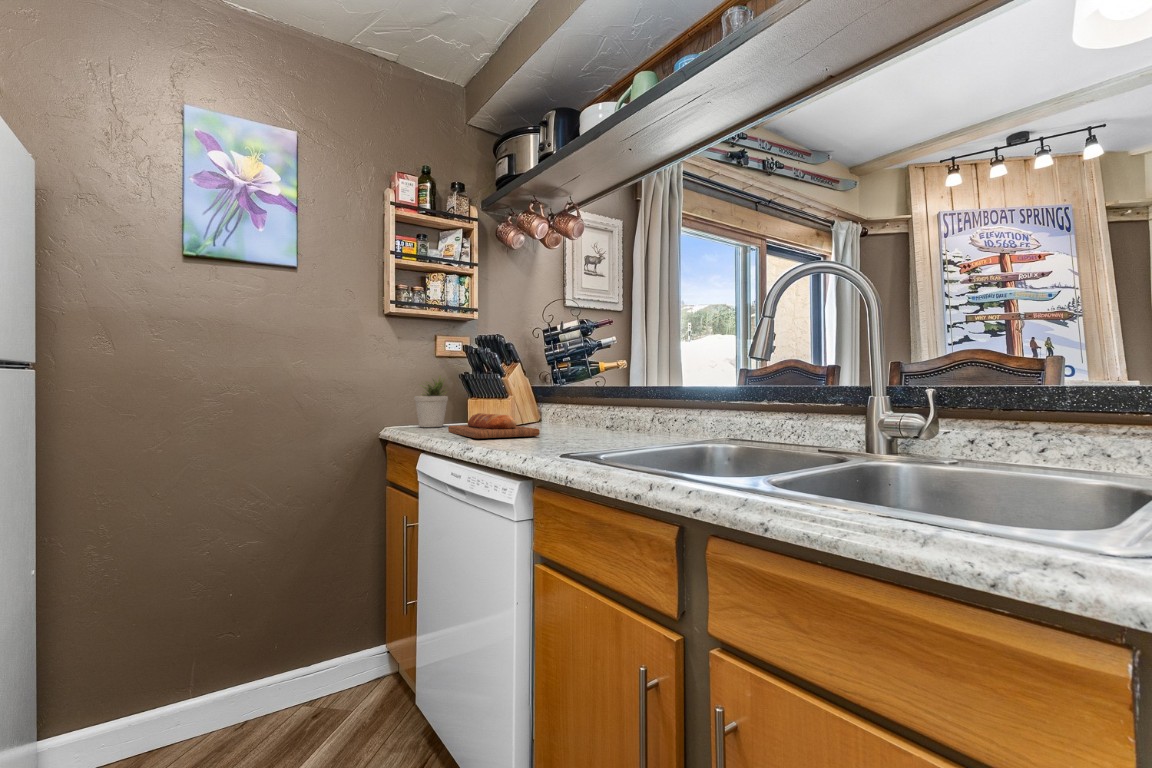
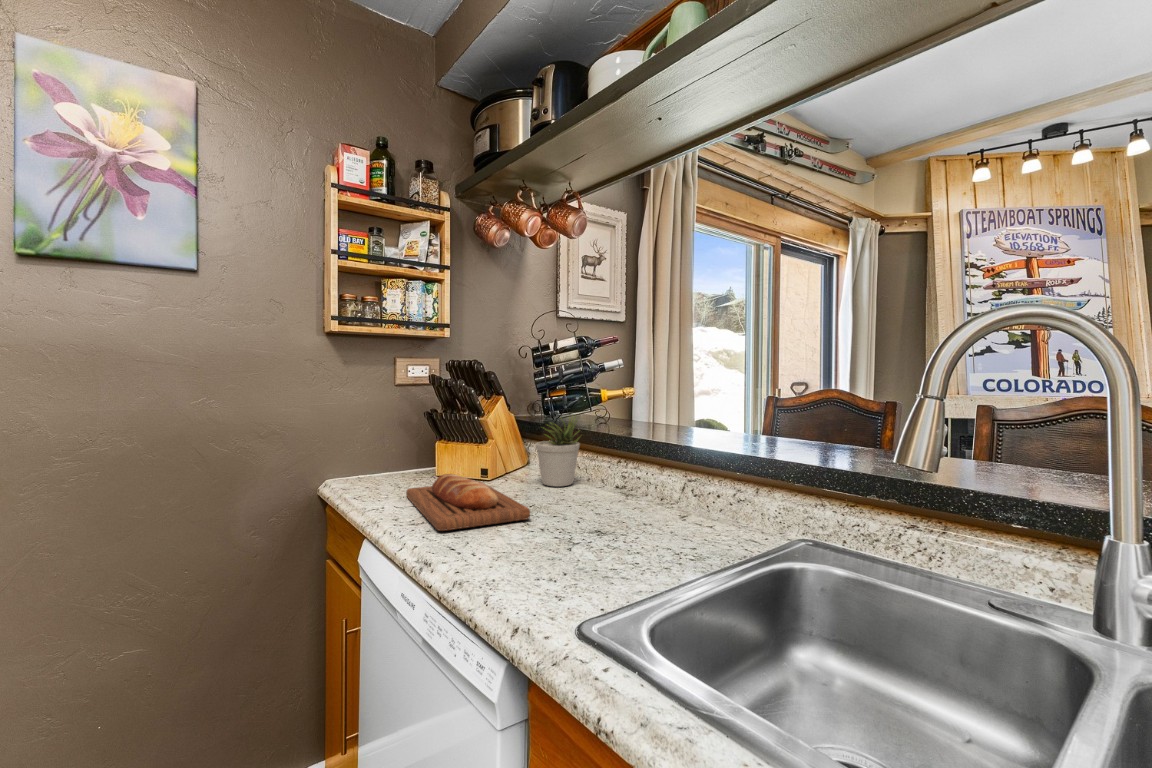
potted plant: present [414,377,448,427] -> present [536,418,580,487]

